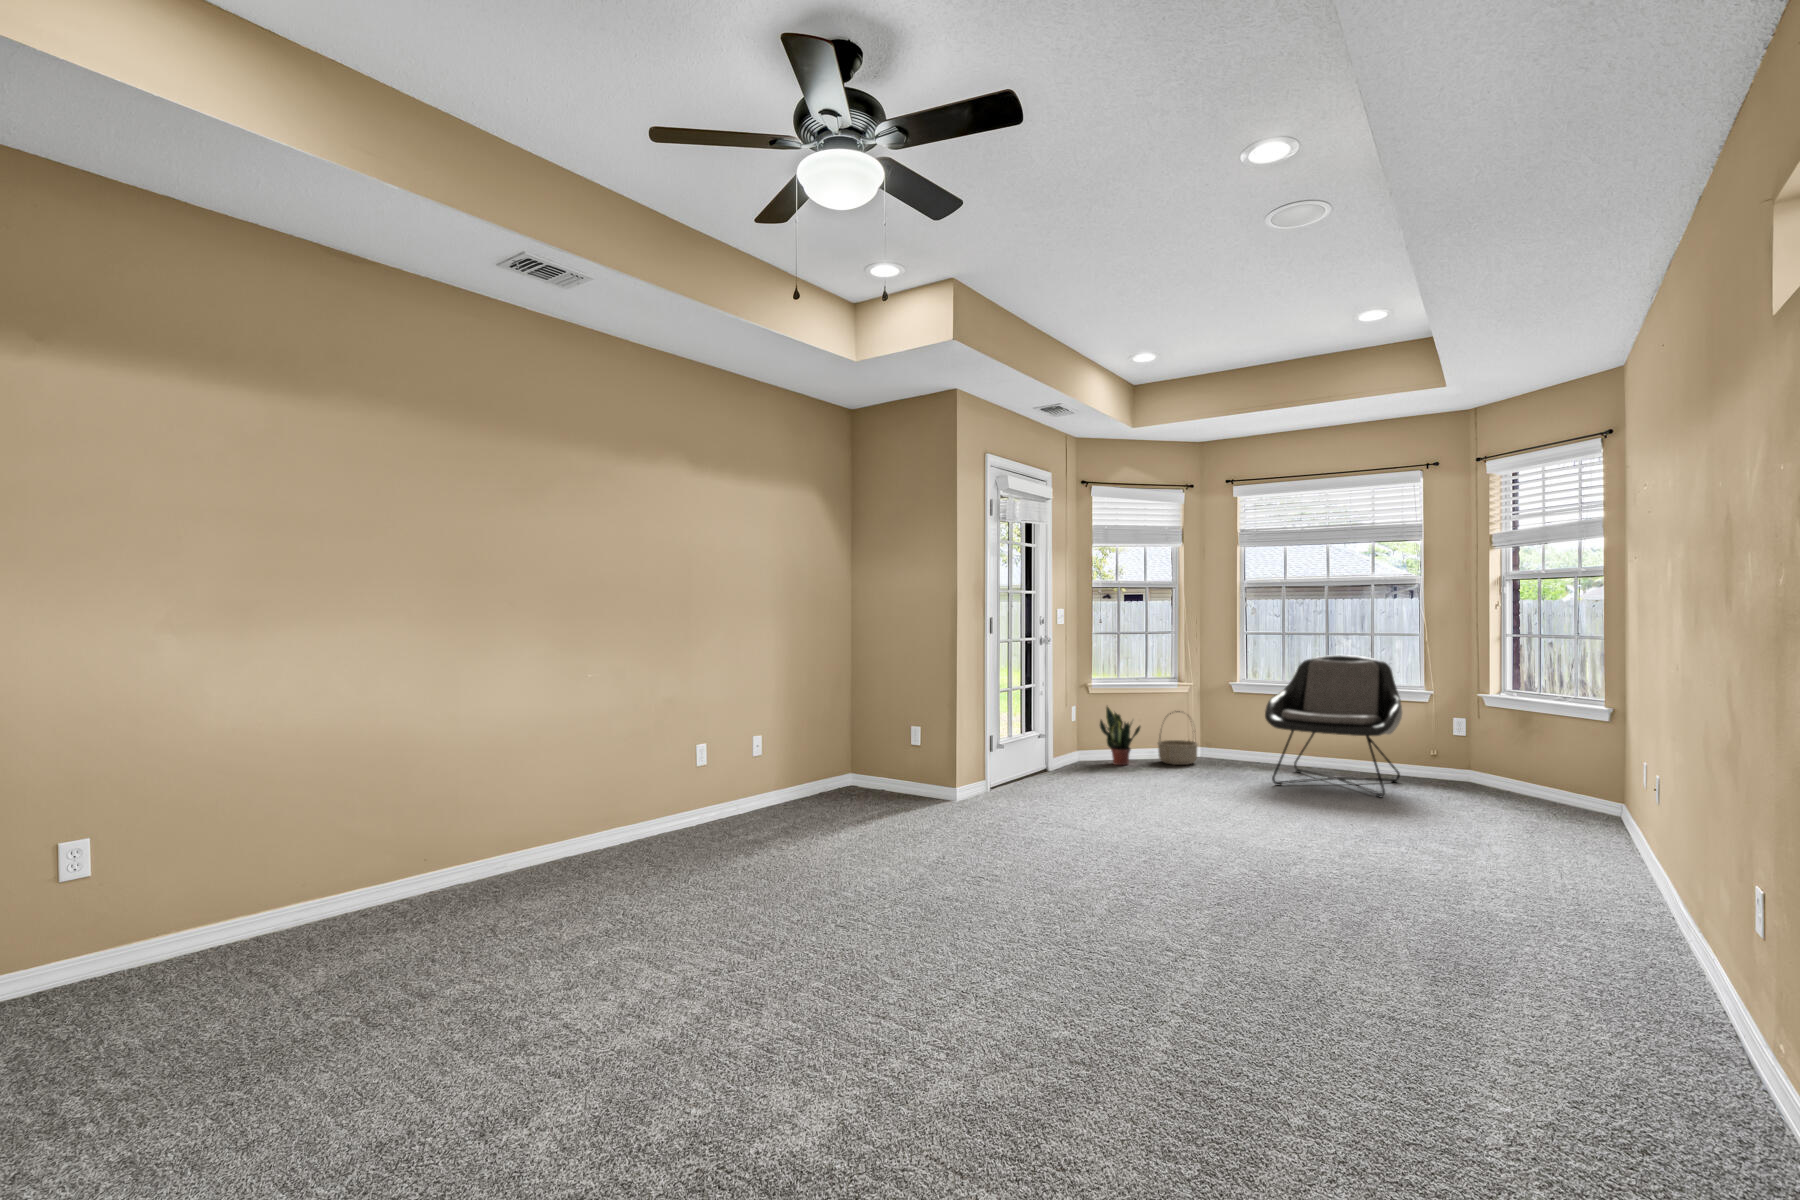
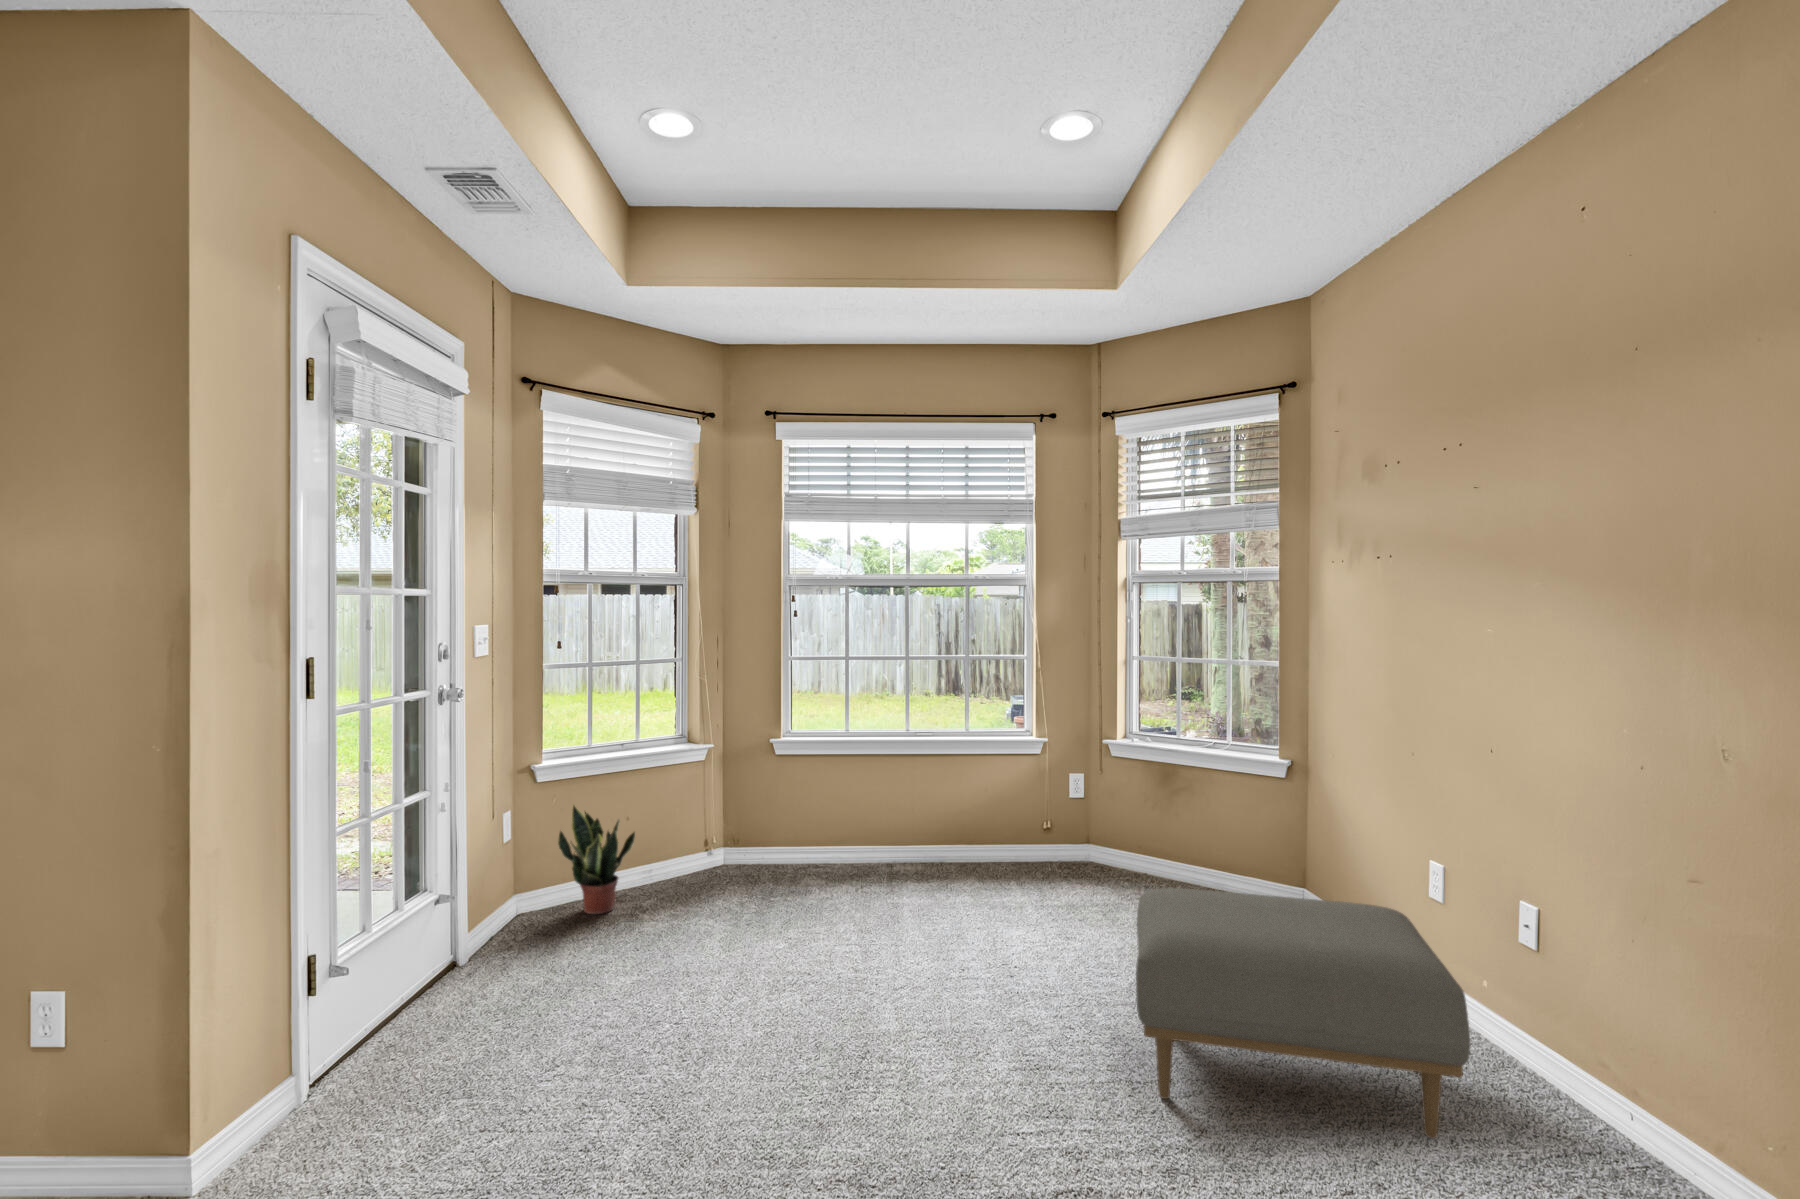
lounge chair: present [1265,655,1402,798] -> none [856,688,1045,916]
basket: present [1158,711,1198,765] -> none [661,794,728,891]
ottoman: none [1345,756,1563,881] -> present [1136,888,1471,1139]

